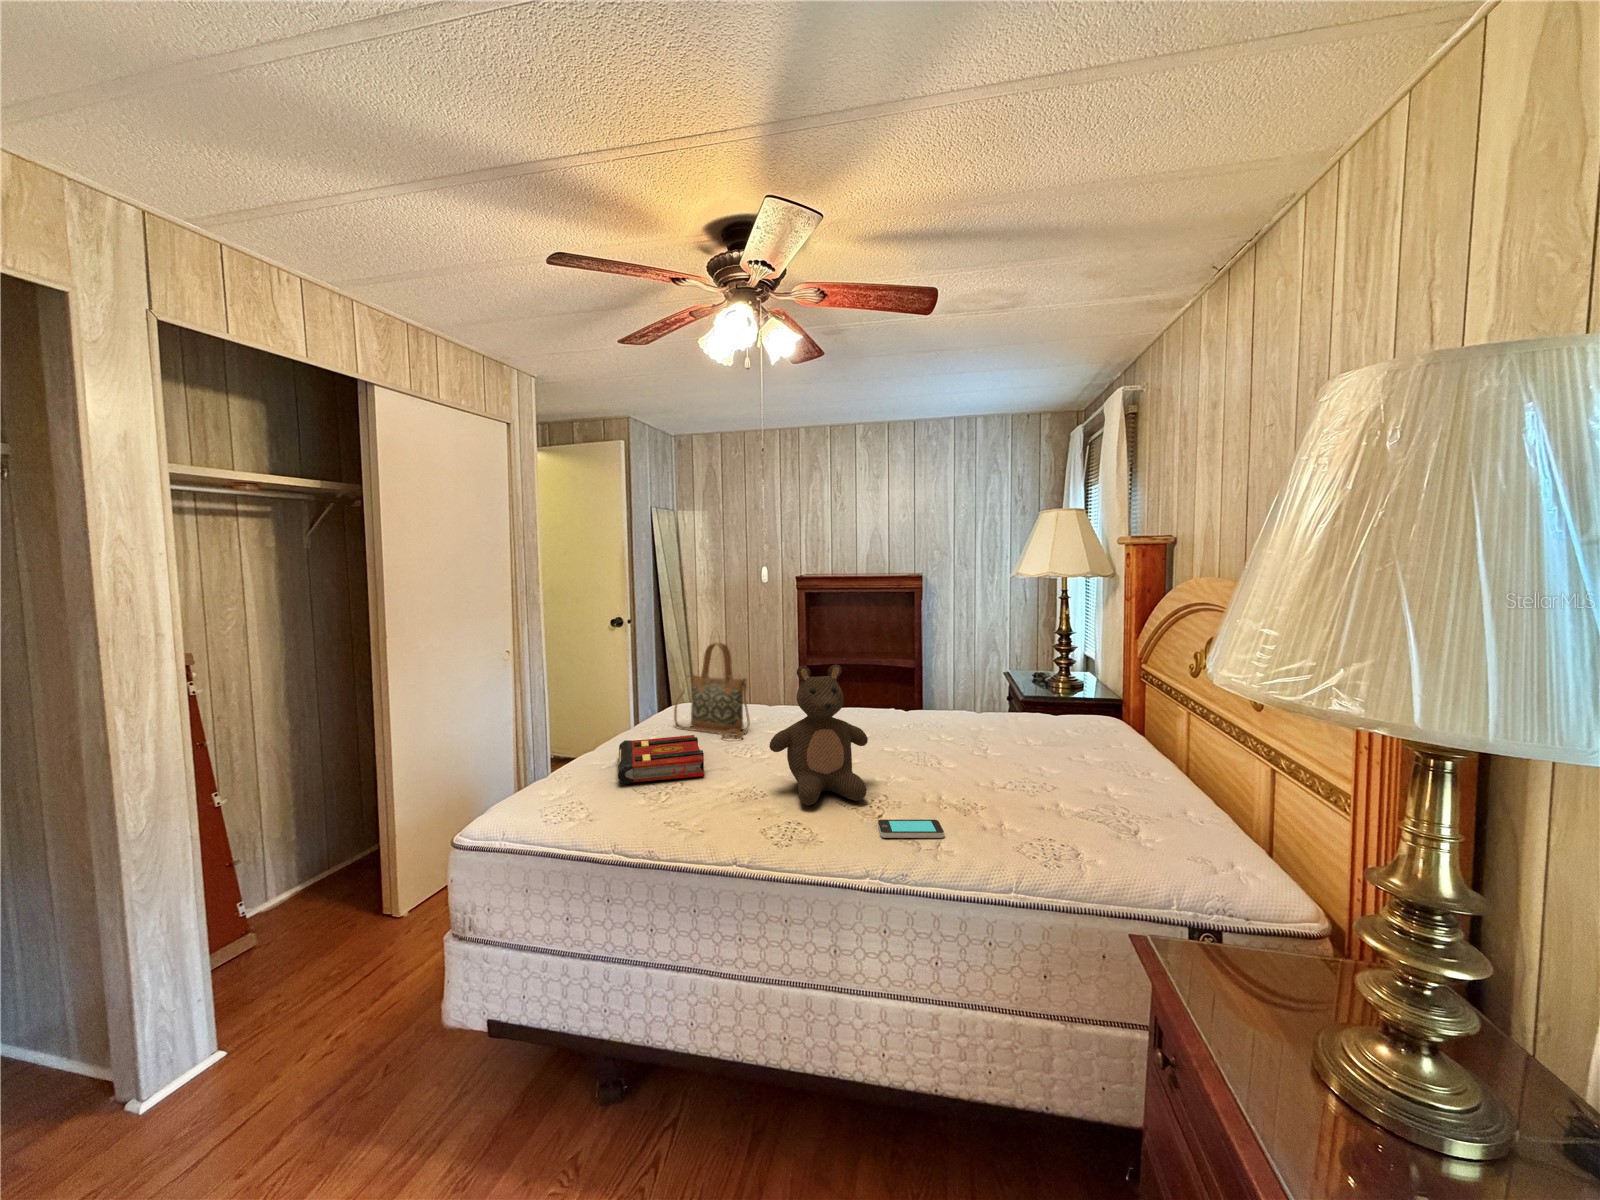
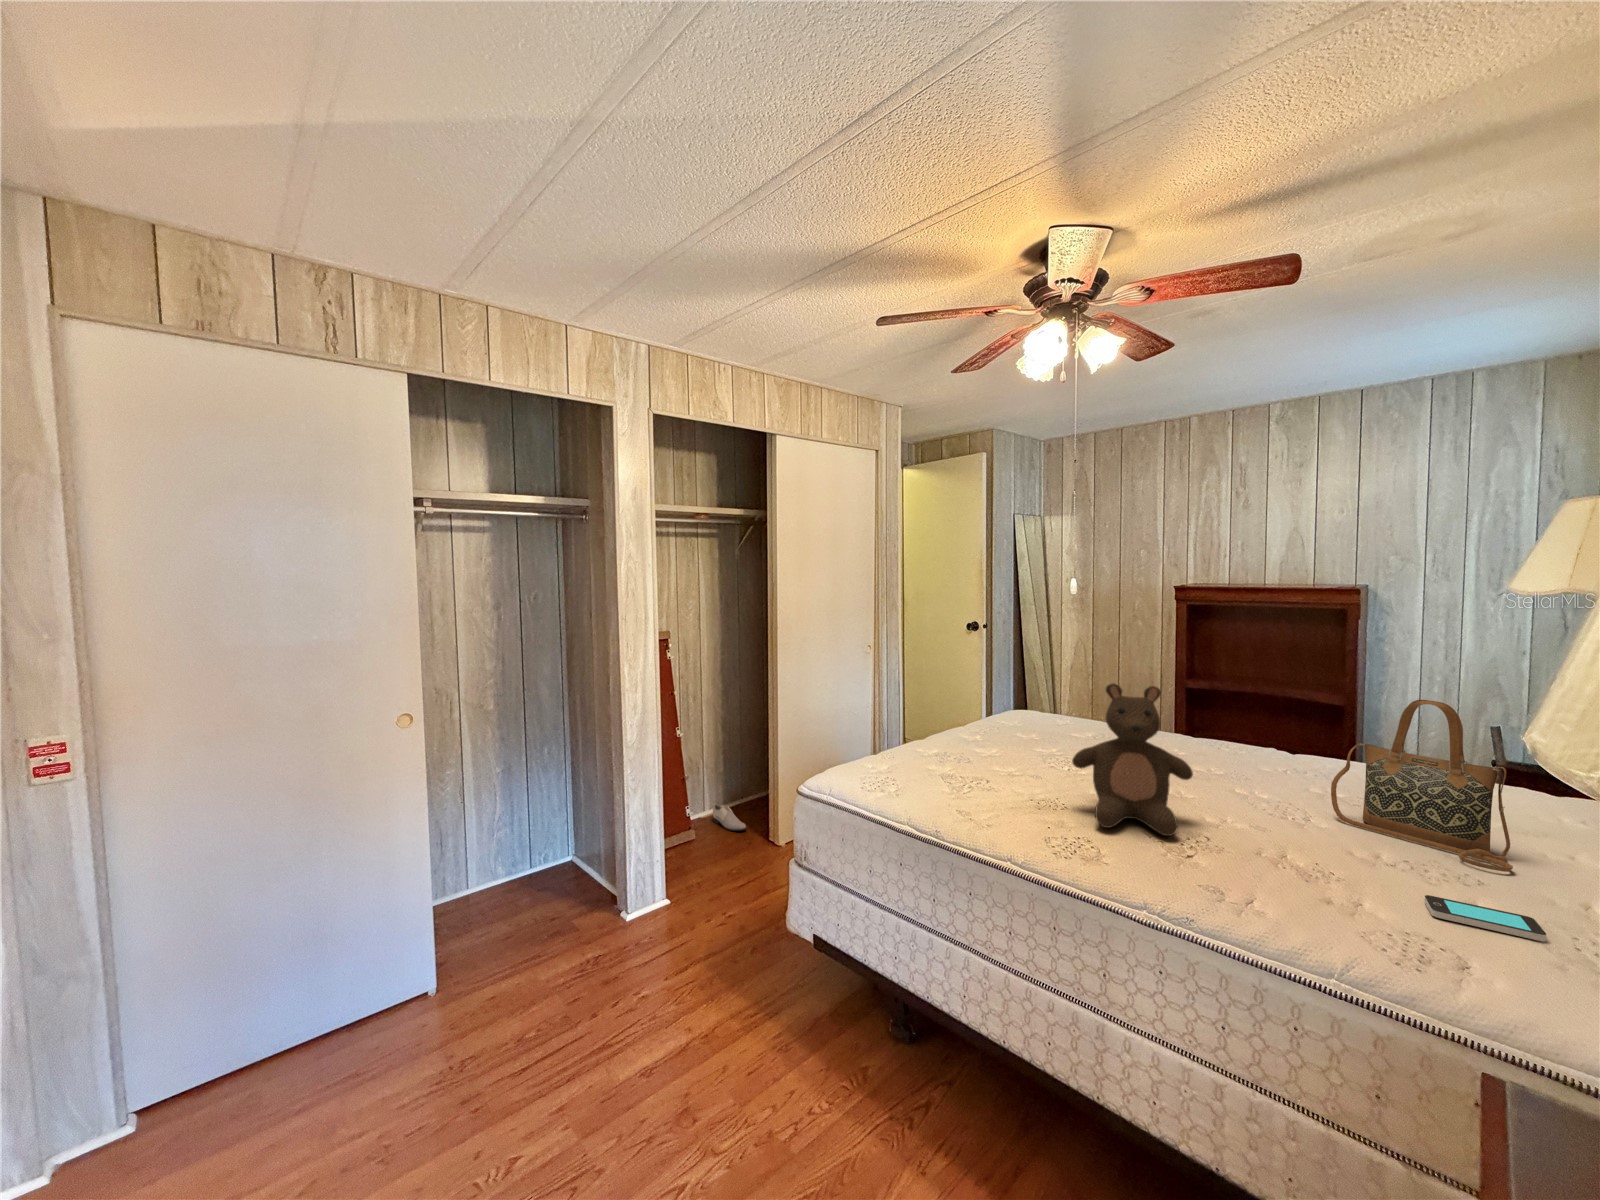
handbag: present [674,643,750,739] -> present [1331,700,1513,872]
book: present [618,735,704,784] -> none [929,736,1012,780]
smartphone: present [878,819,944,838] -> present [1425,895,1546,941]
shoe: none [288,878,347,910] -> present [713,805,746,831]

